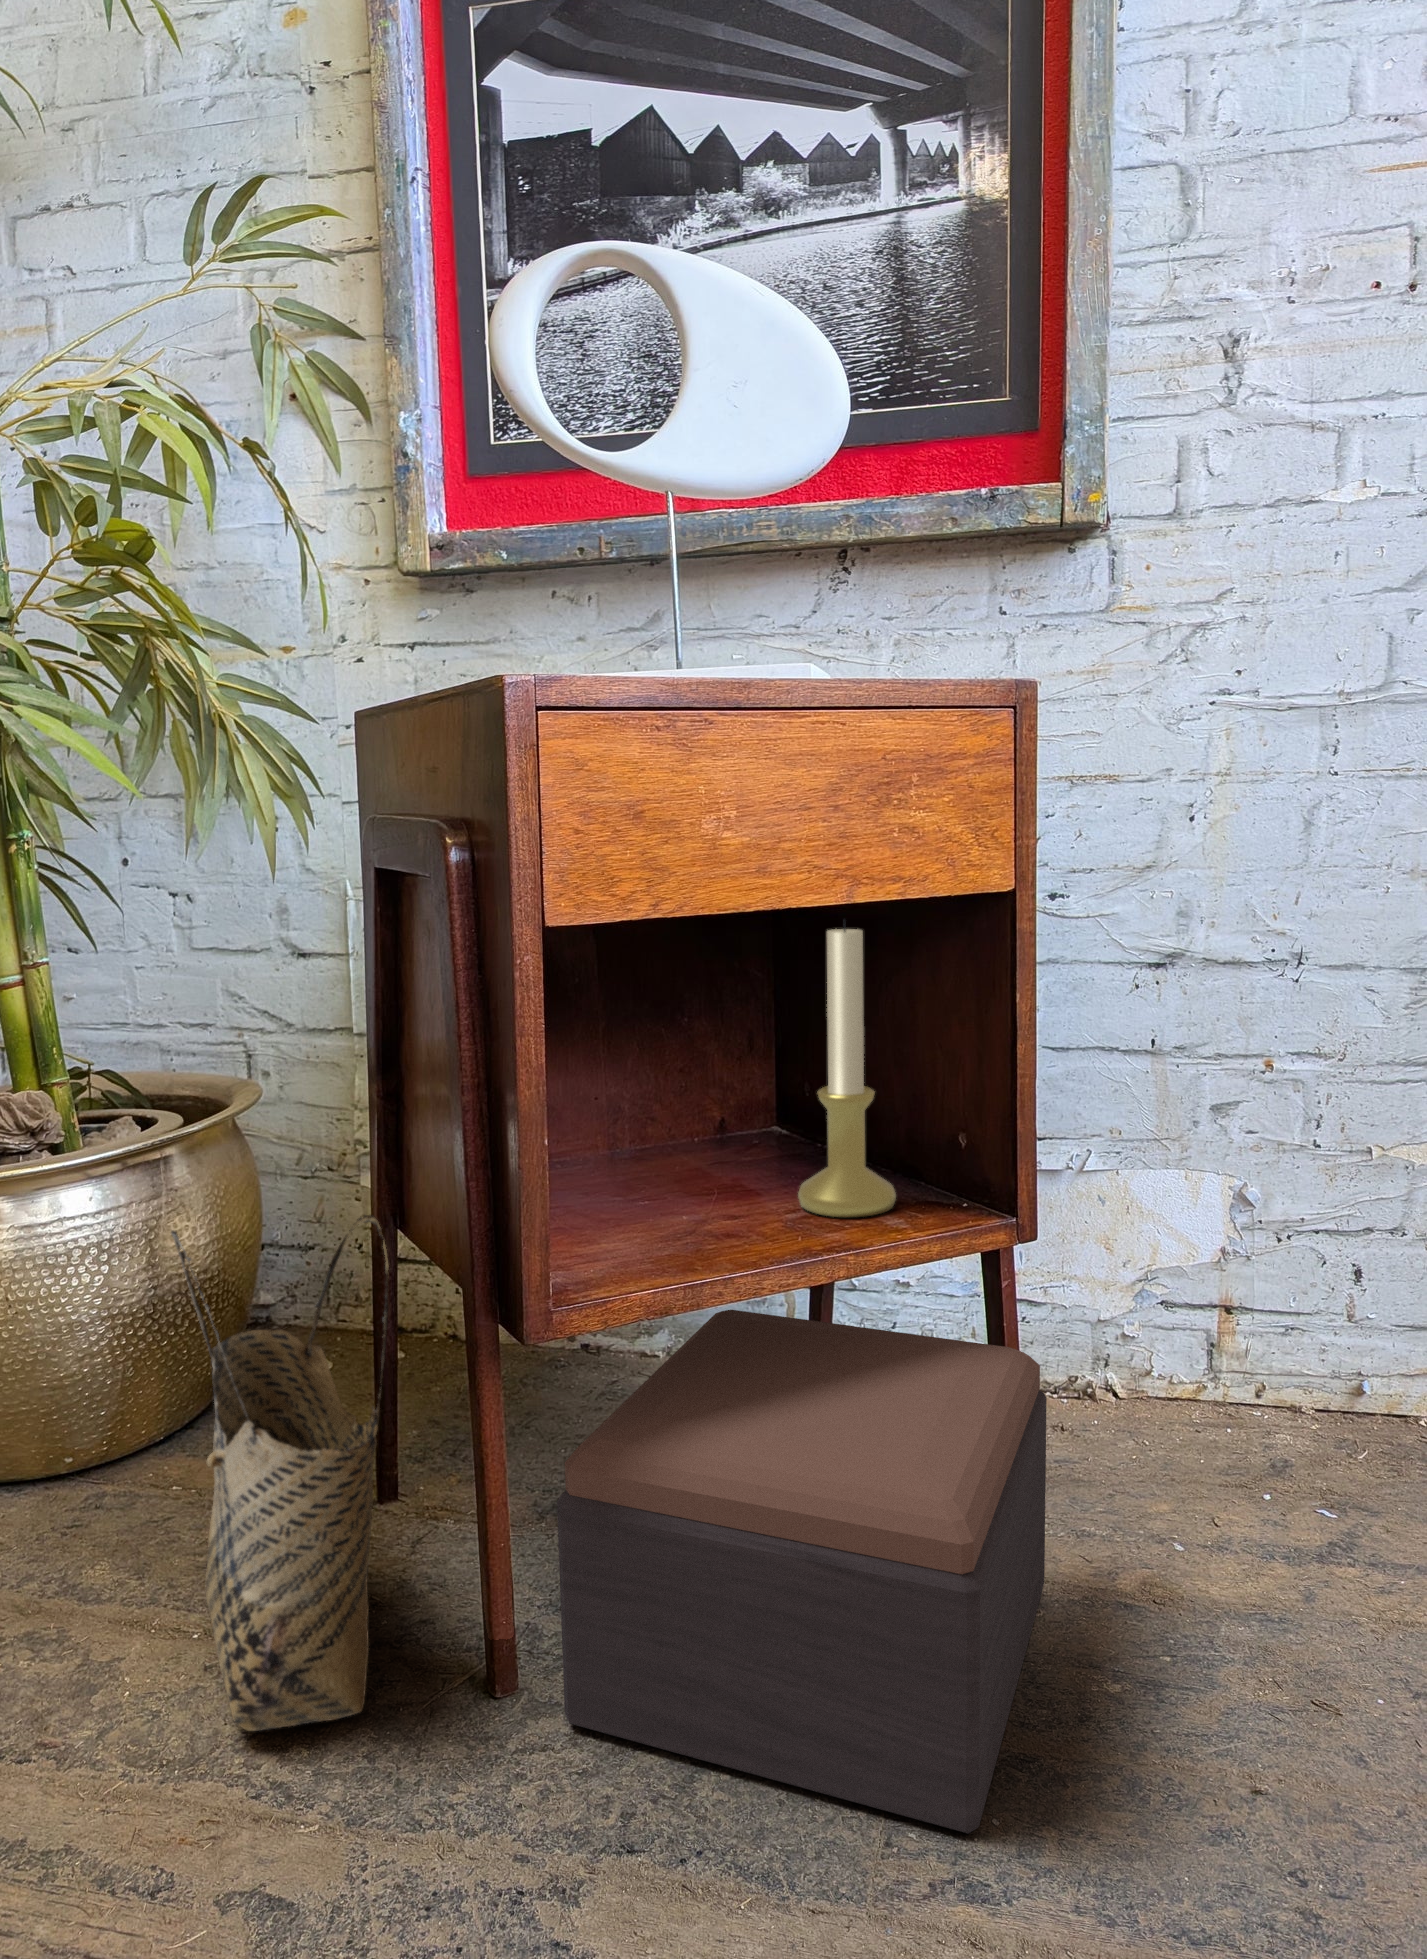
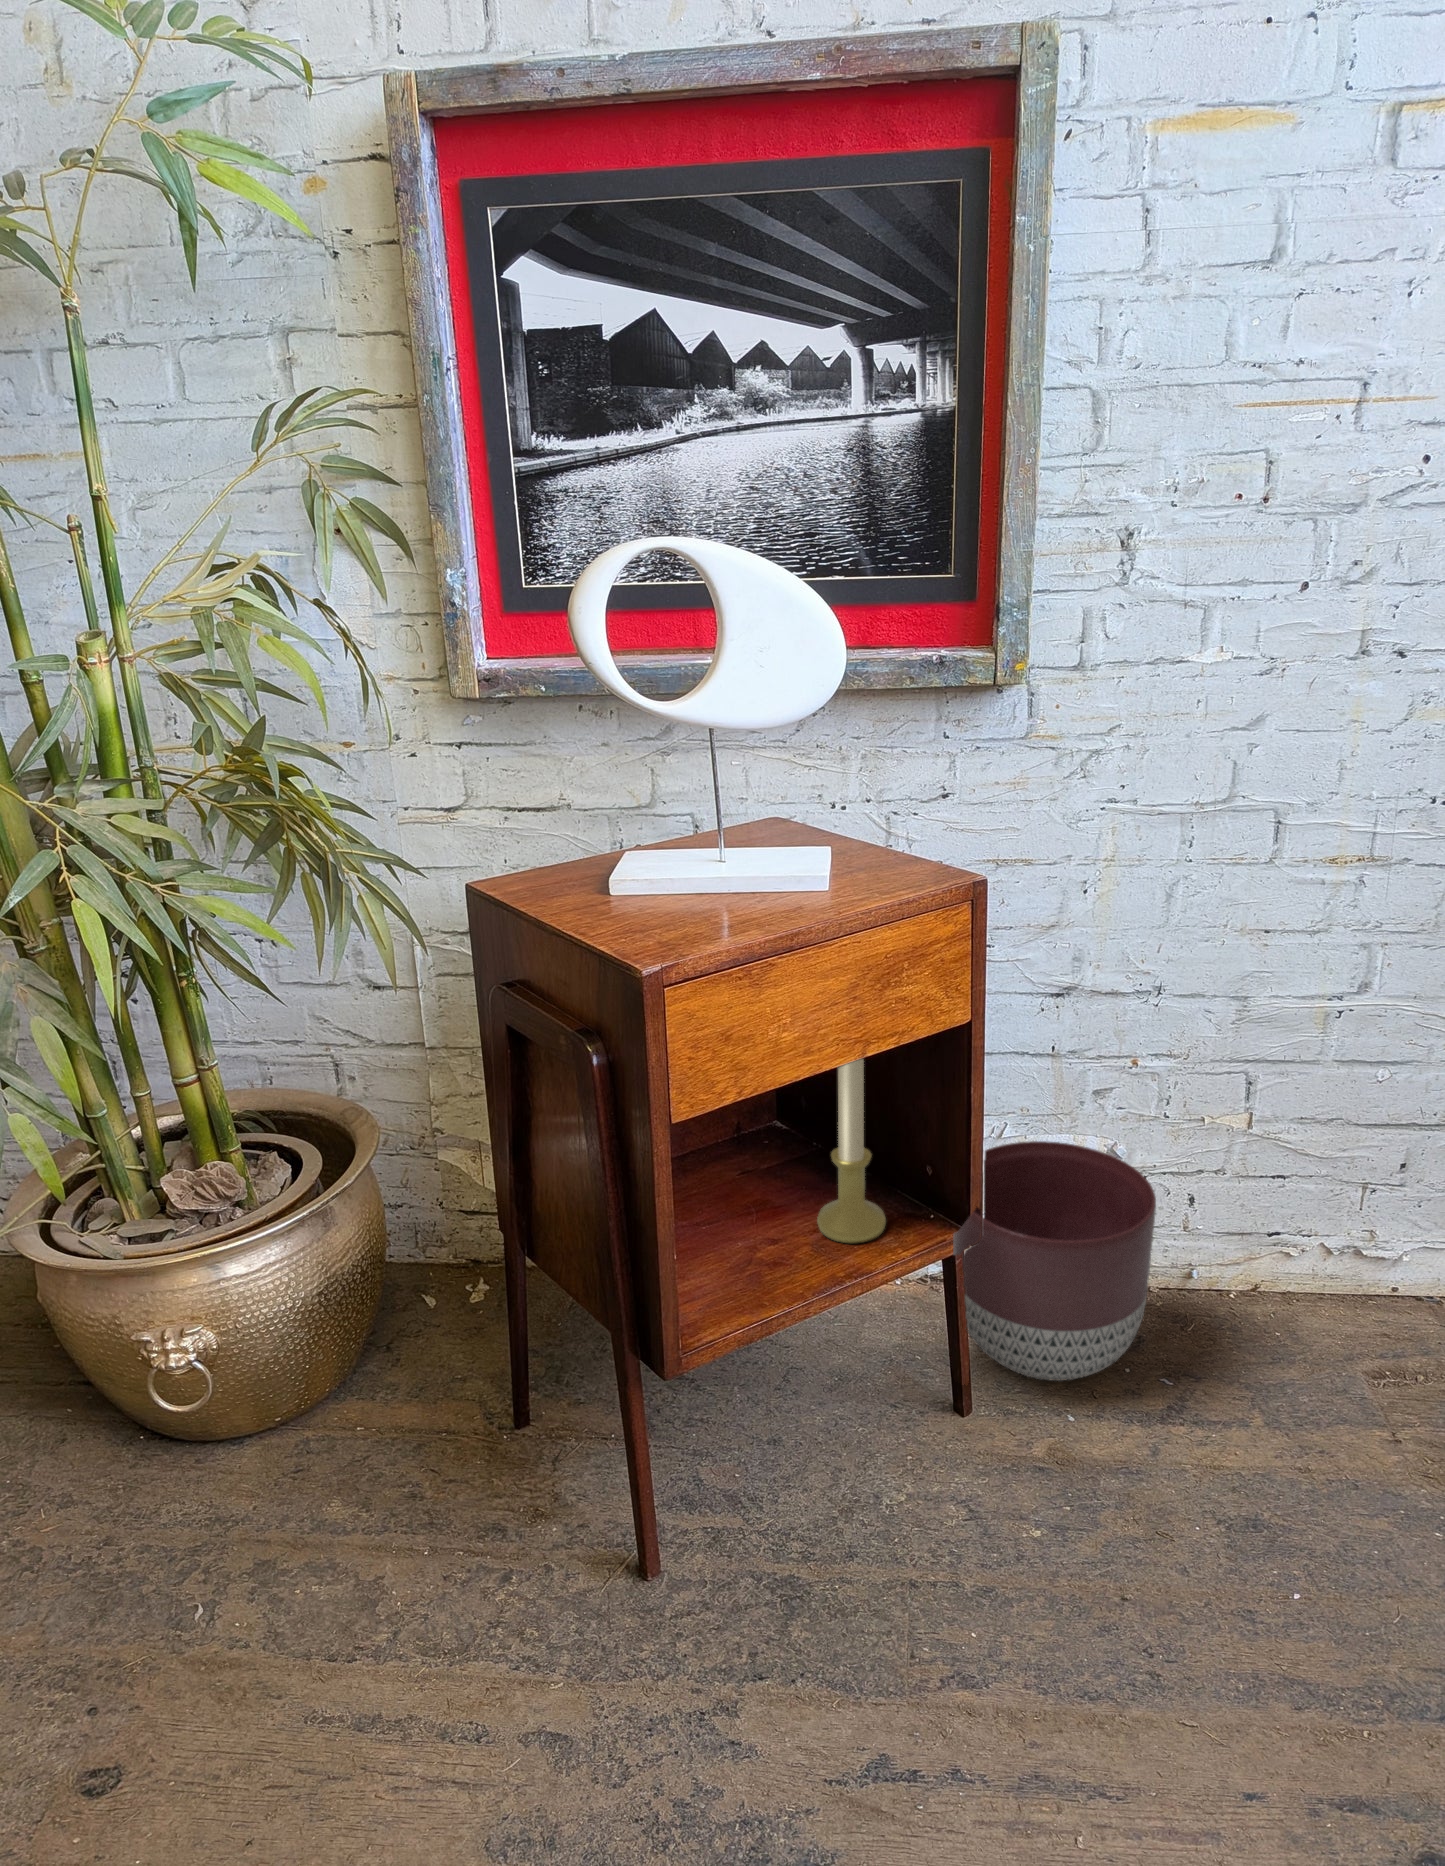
planter: none [1008,1167,1302,1496] -> present [953,1141,1156,1381]
woven basket: present [171,1215,389,1731] -> none [403,1282,566,1627]
footstool: present [557,1310,1047,1834] -> none [691,1298,990,1646]

